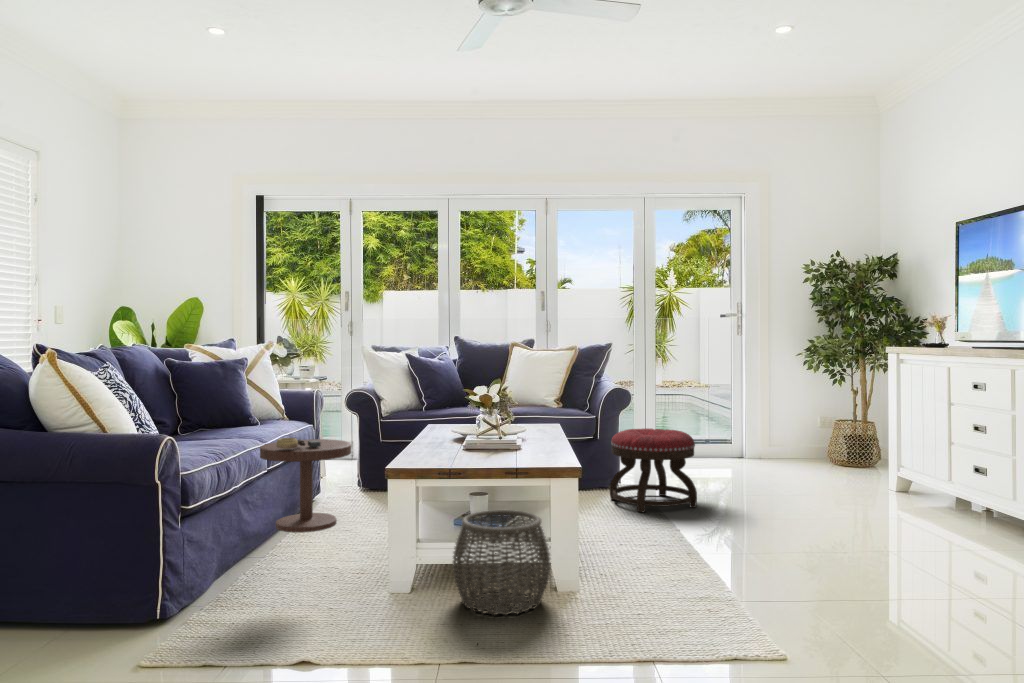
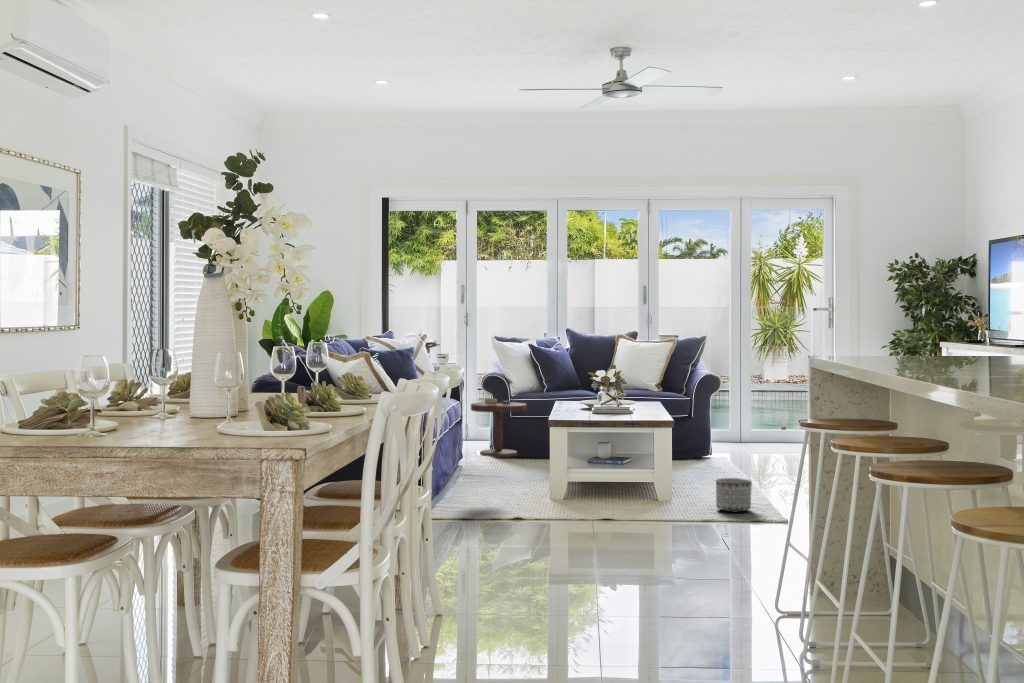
ottoman: present [610,428,697,512] -> none [701,408,772,473]
woven basket: present [453,510,551,615] -> none [591,449,654,509]
planter: none [649,558,707,621] -> present [716,478,752,512]

